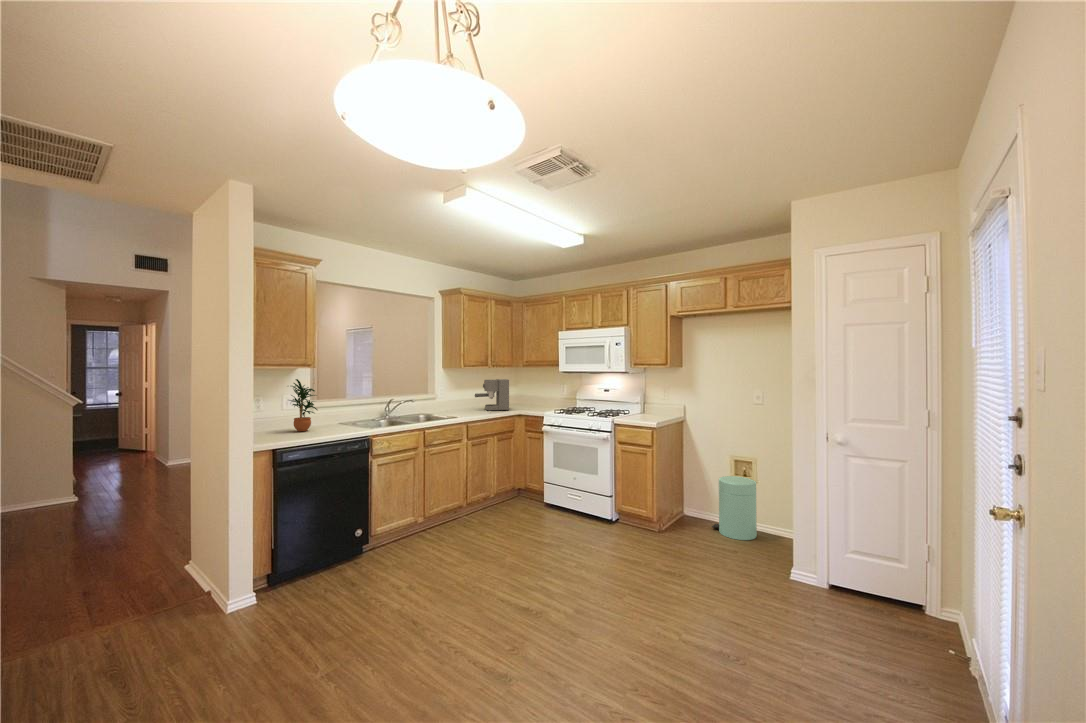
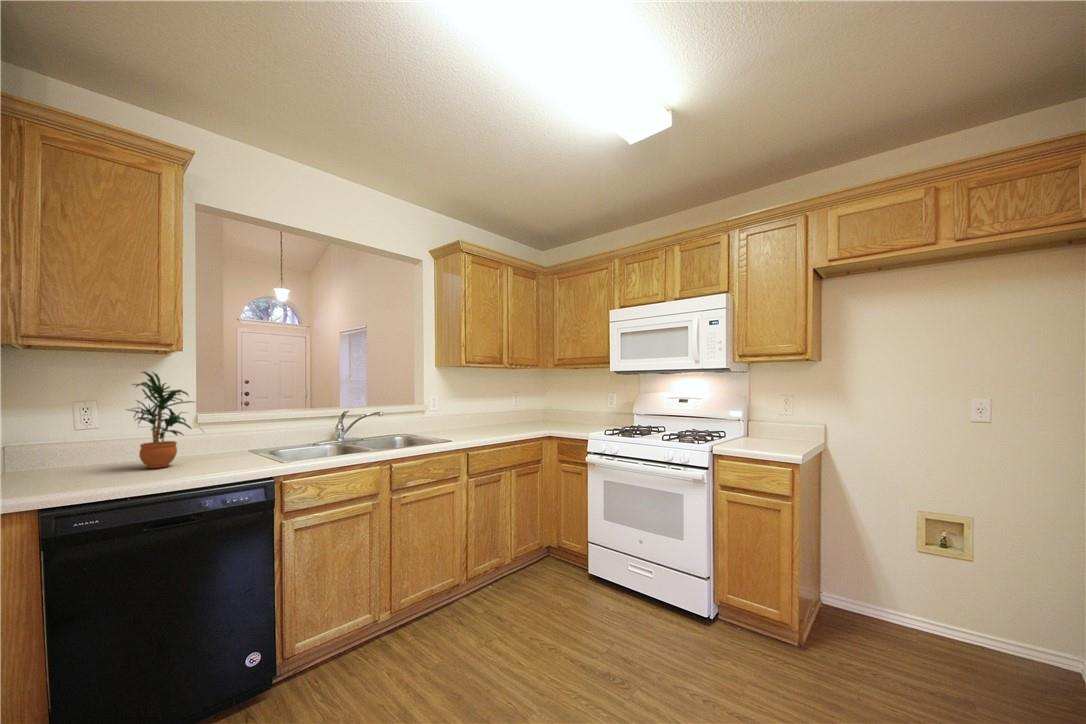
coffee maker: present [475,379,509,411] -> none [484,383,534,429]
trash can: present [712,476,757,540] -> none [906,554,1014,692]

